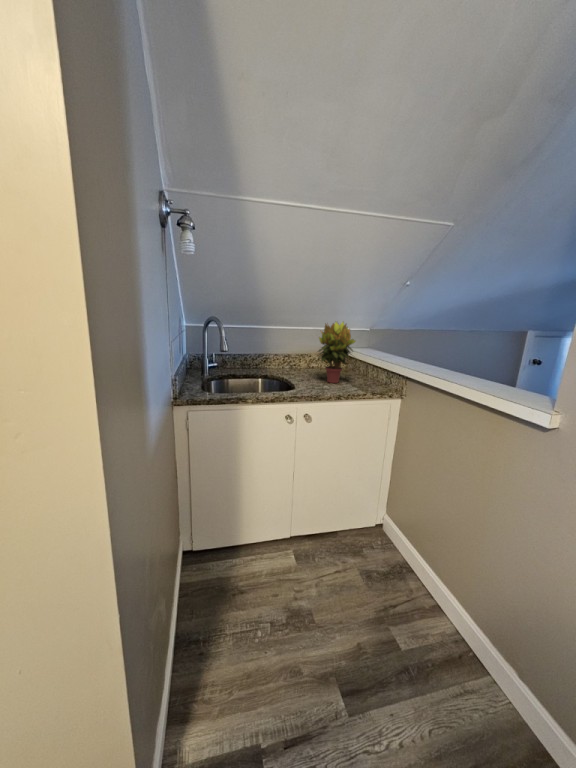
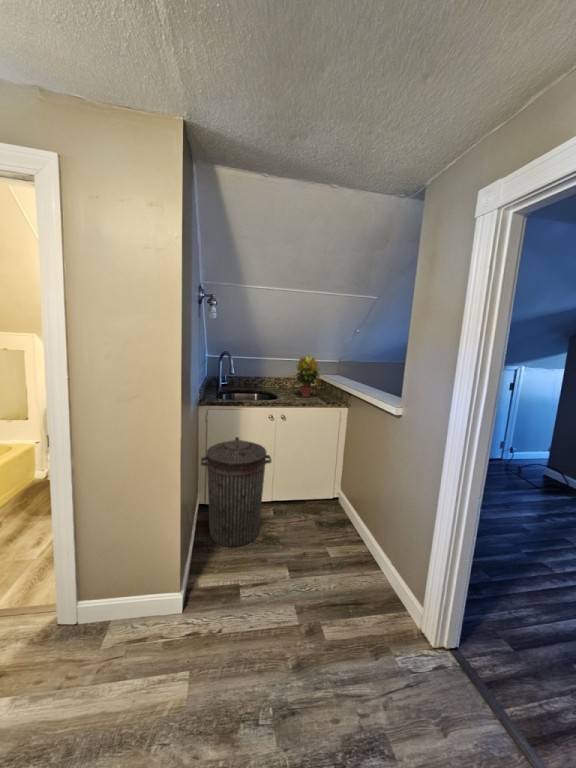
trash can: none [179,460,299,643] -> present [201,437,271,547]

